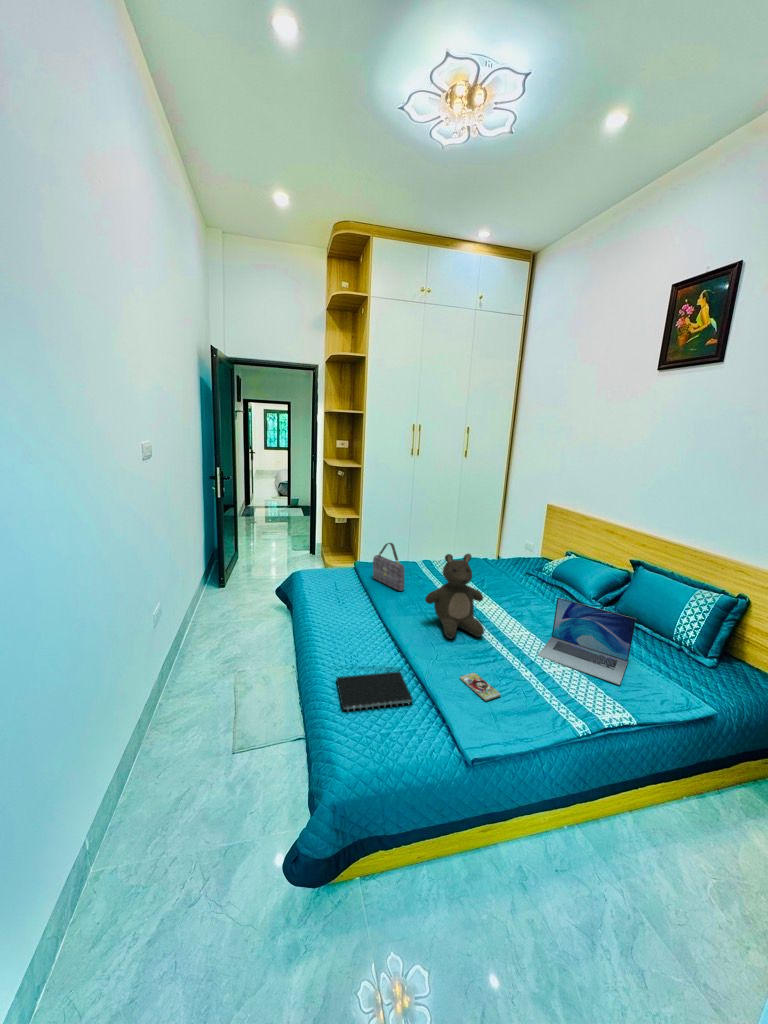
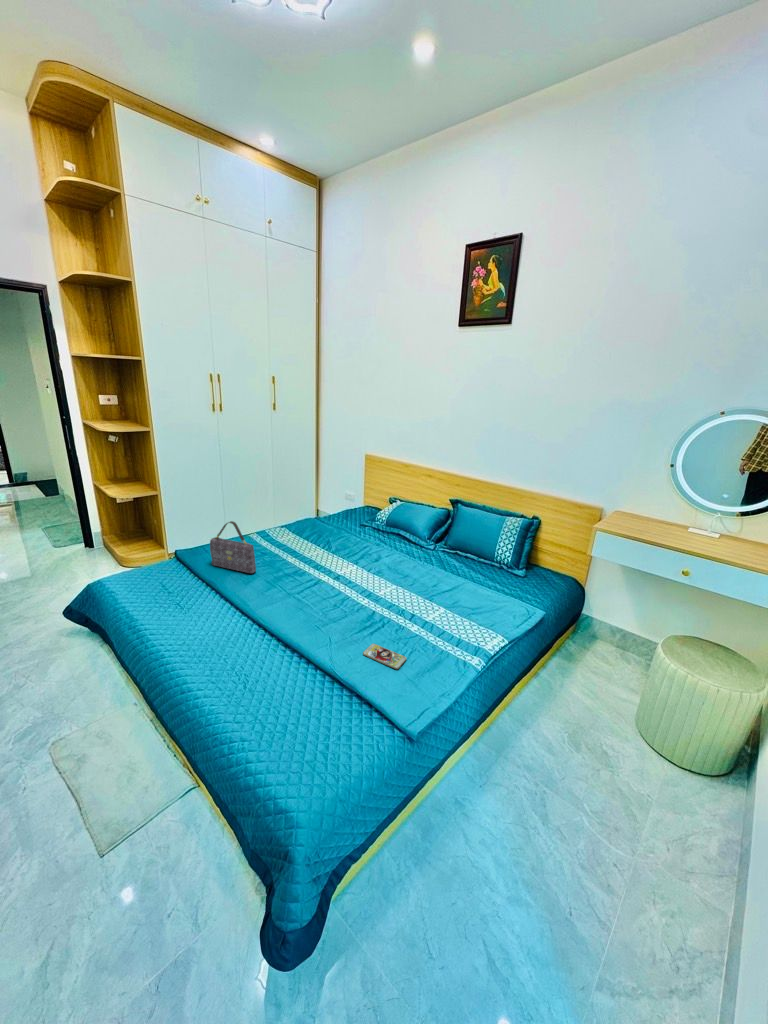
stuffed bear: present [425,554,484,638] -> none [296,522,362,614]
laptop: present [538,597,636,685] -> none [414,548,484,614]
notebook: present [336,672,413,711] -> none [232,668,331,741]

